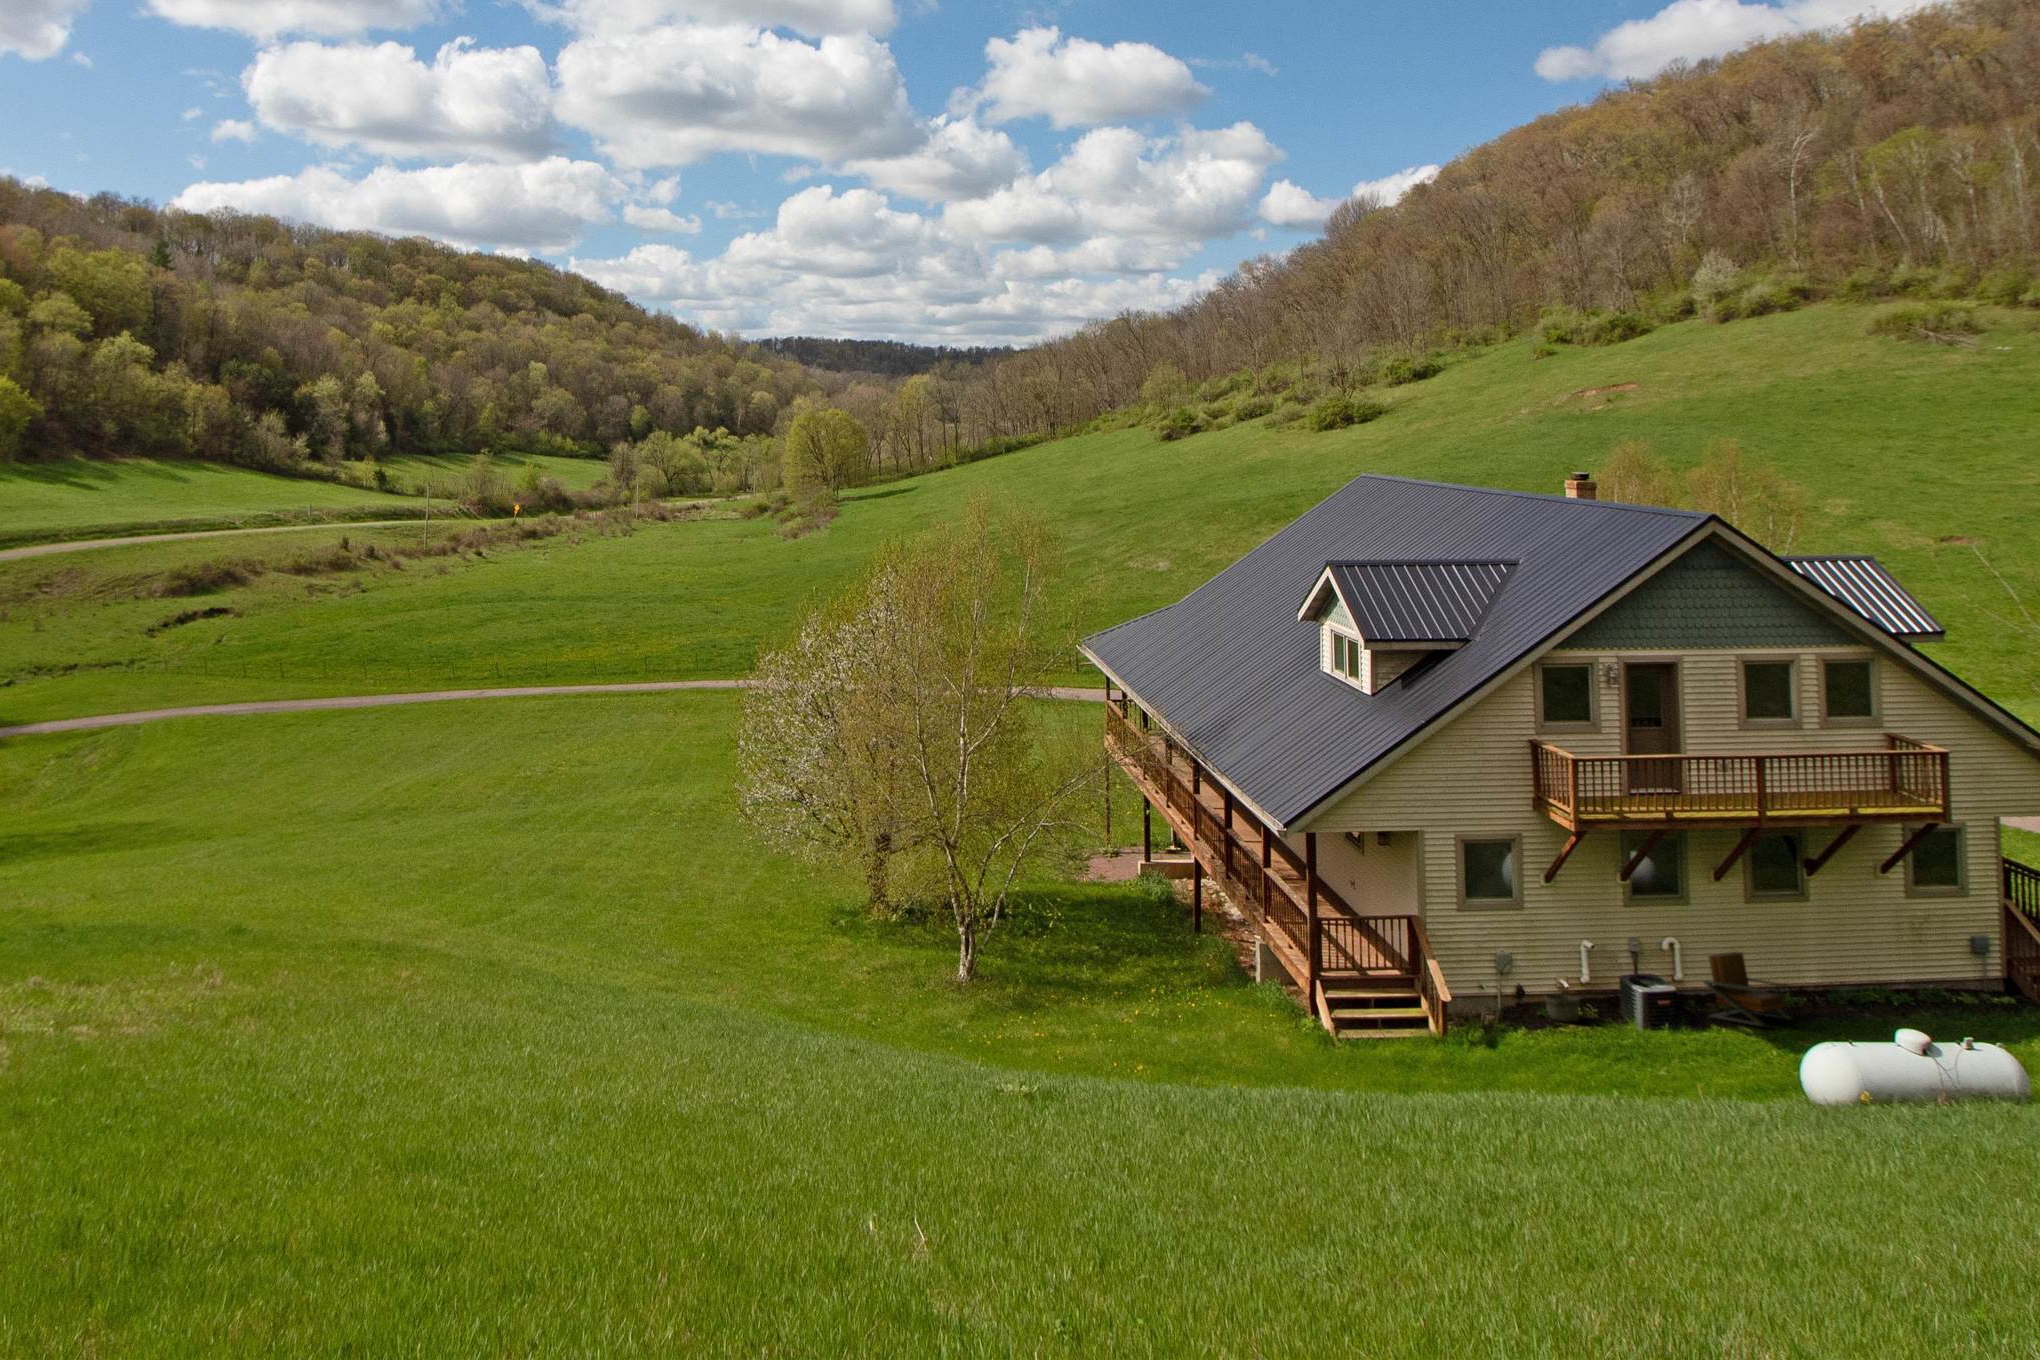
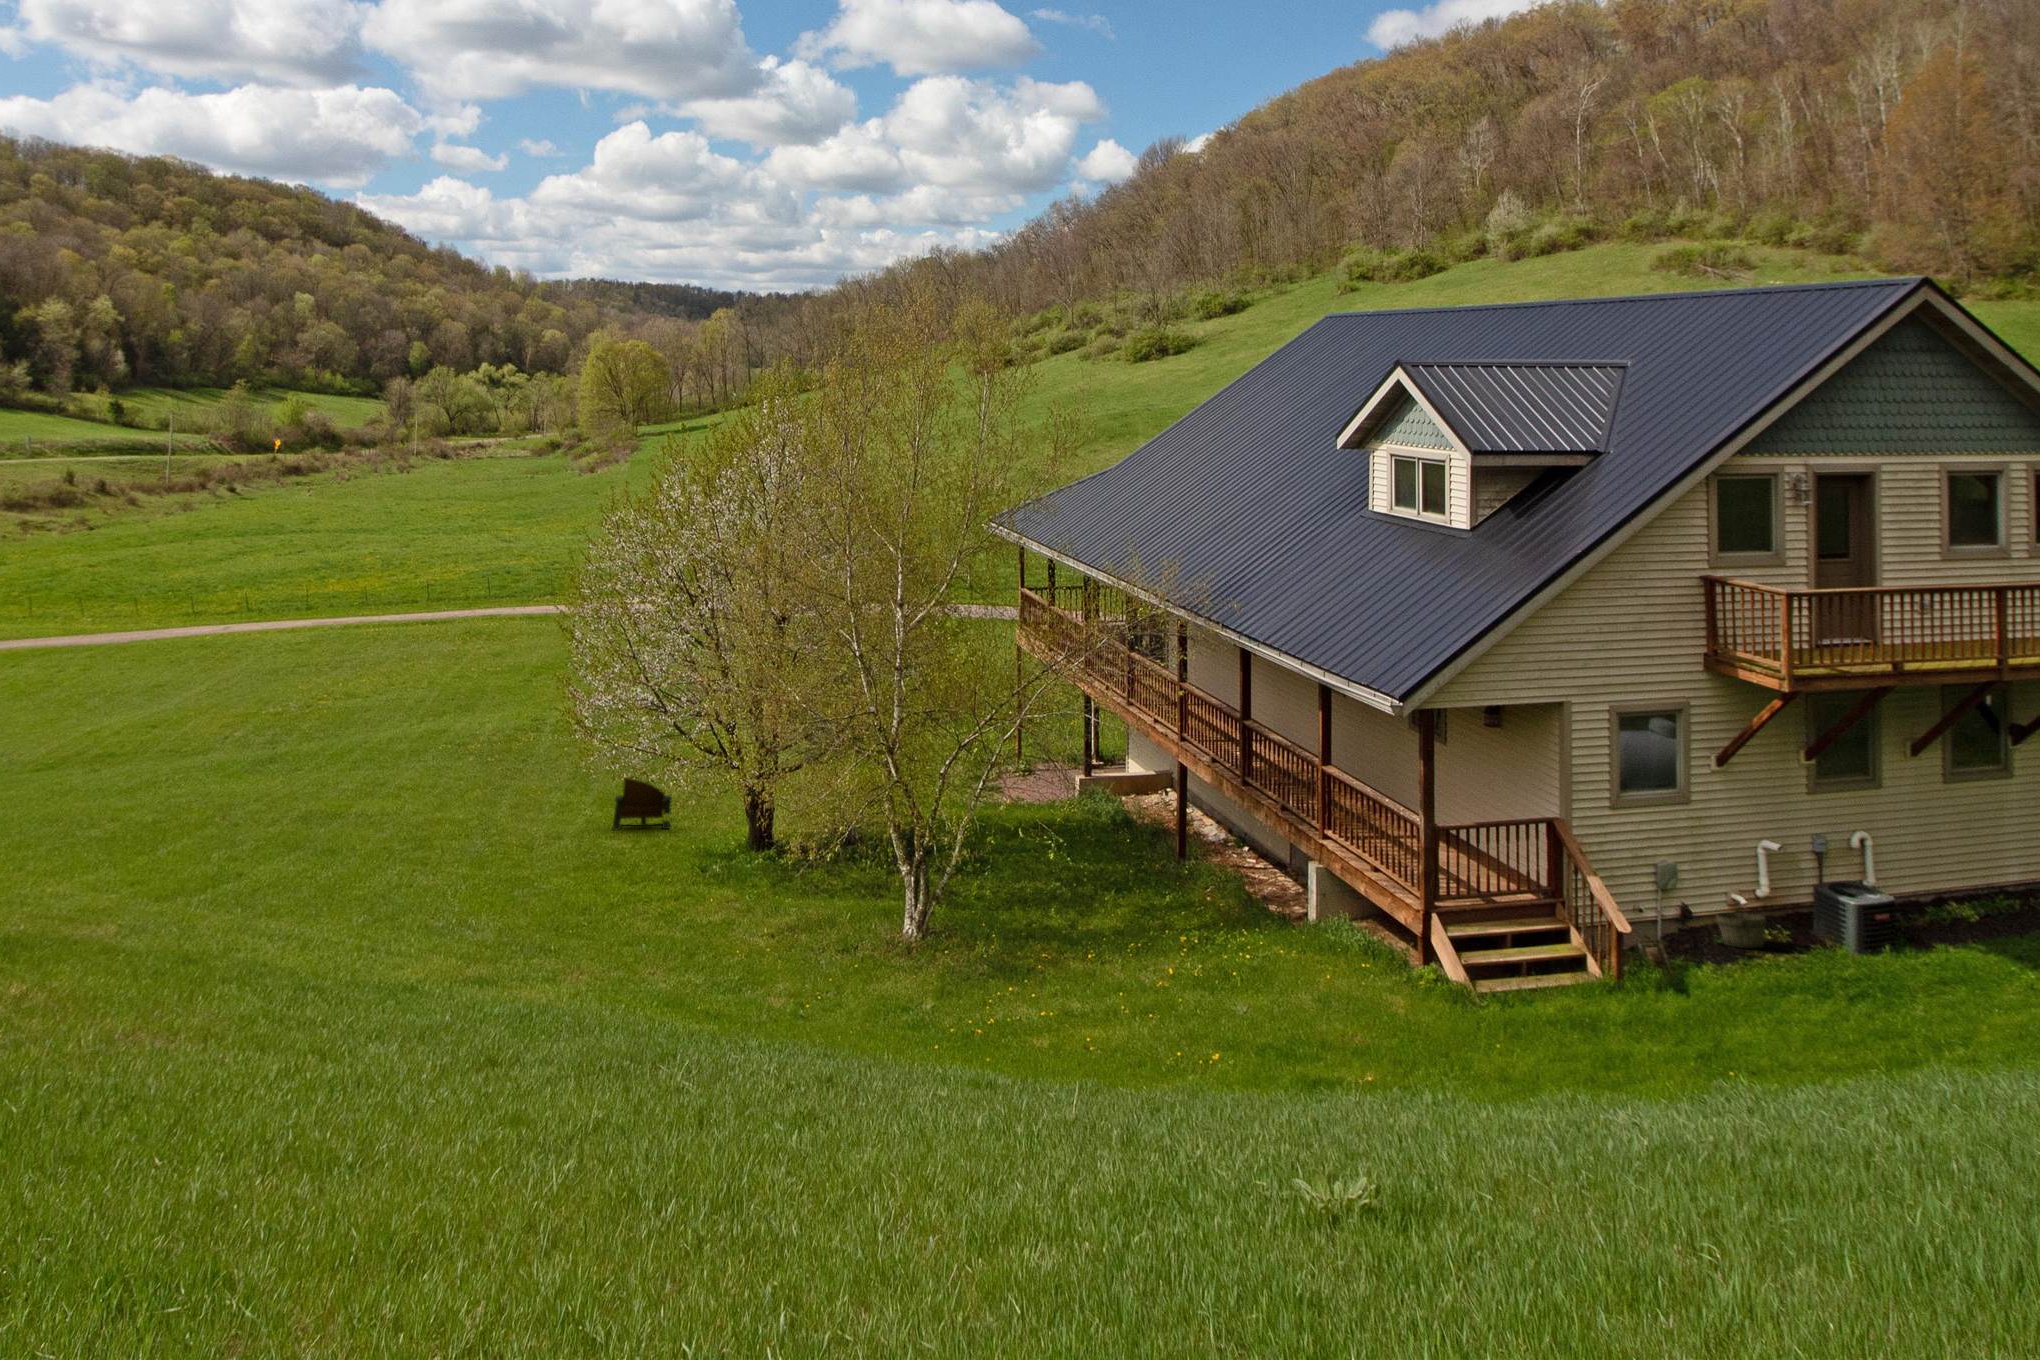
lounge chair: present [1704,952,1791,1026] -> present [613,778,672,830]

